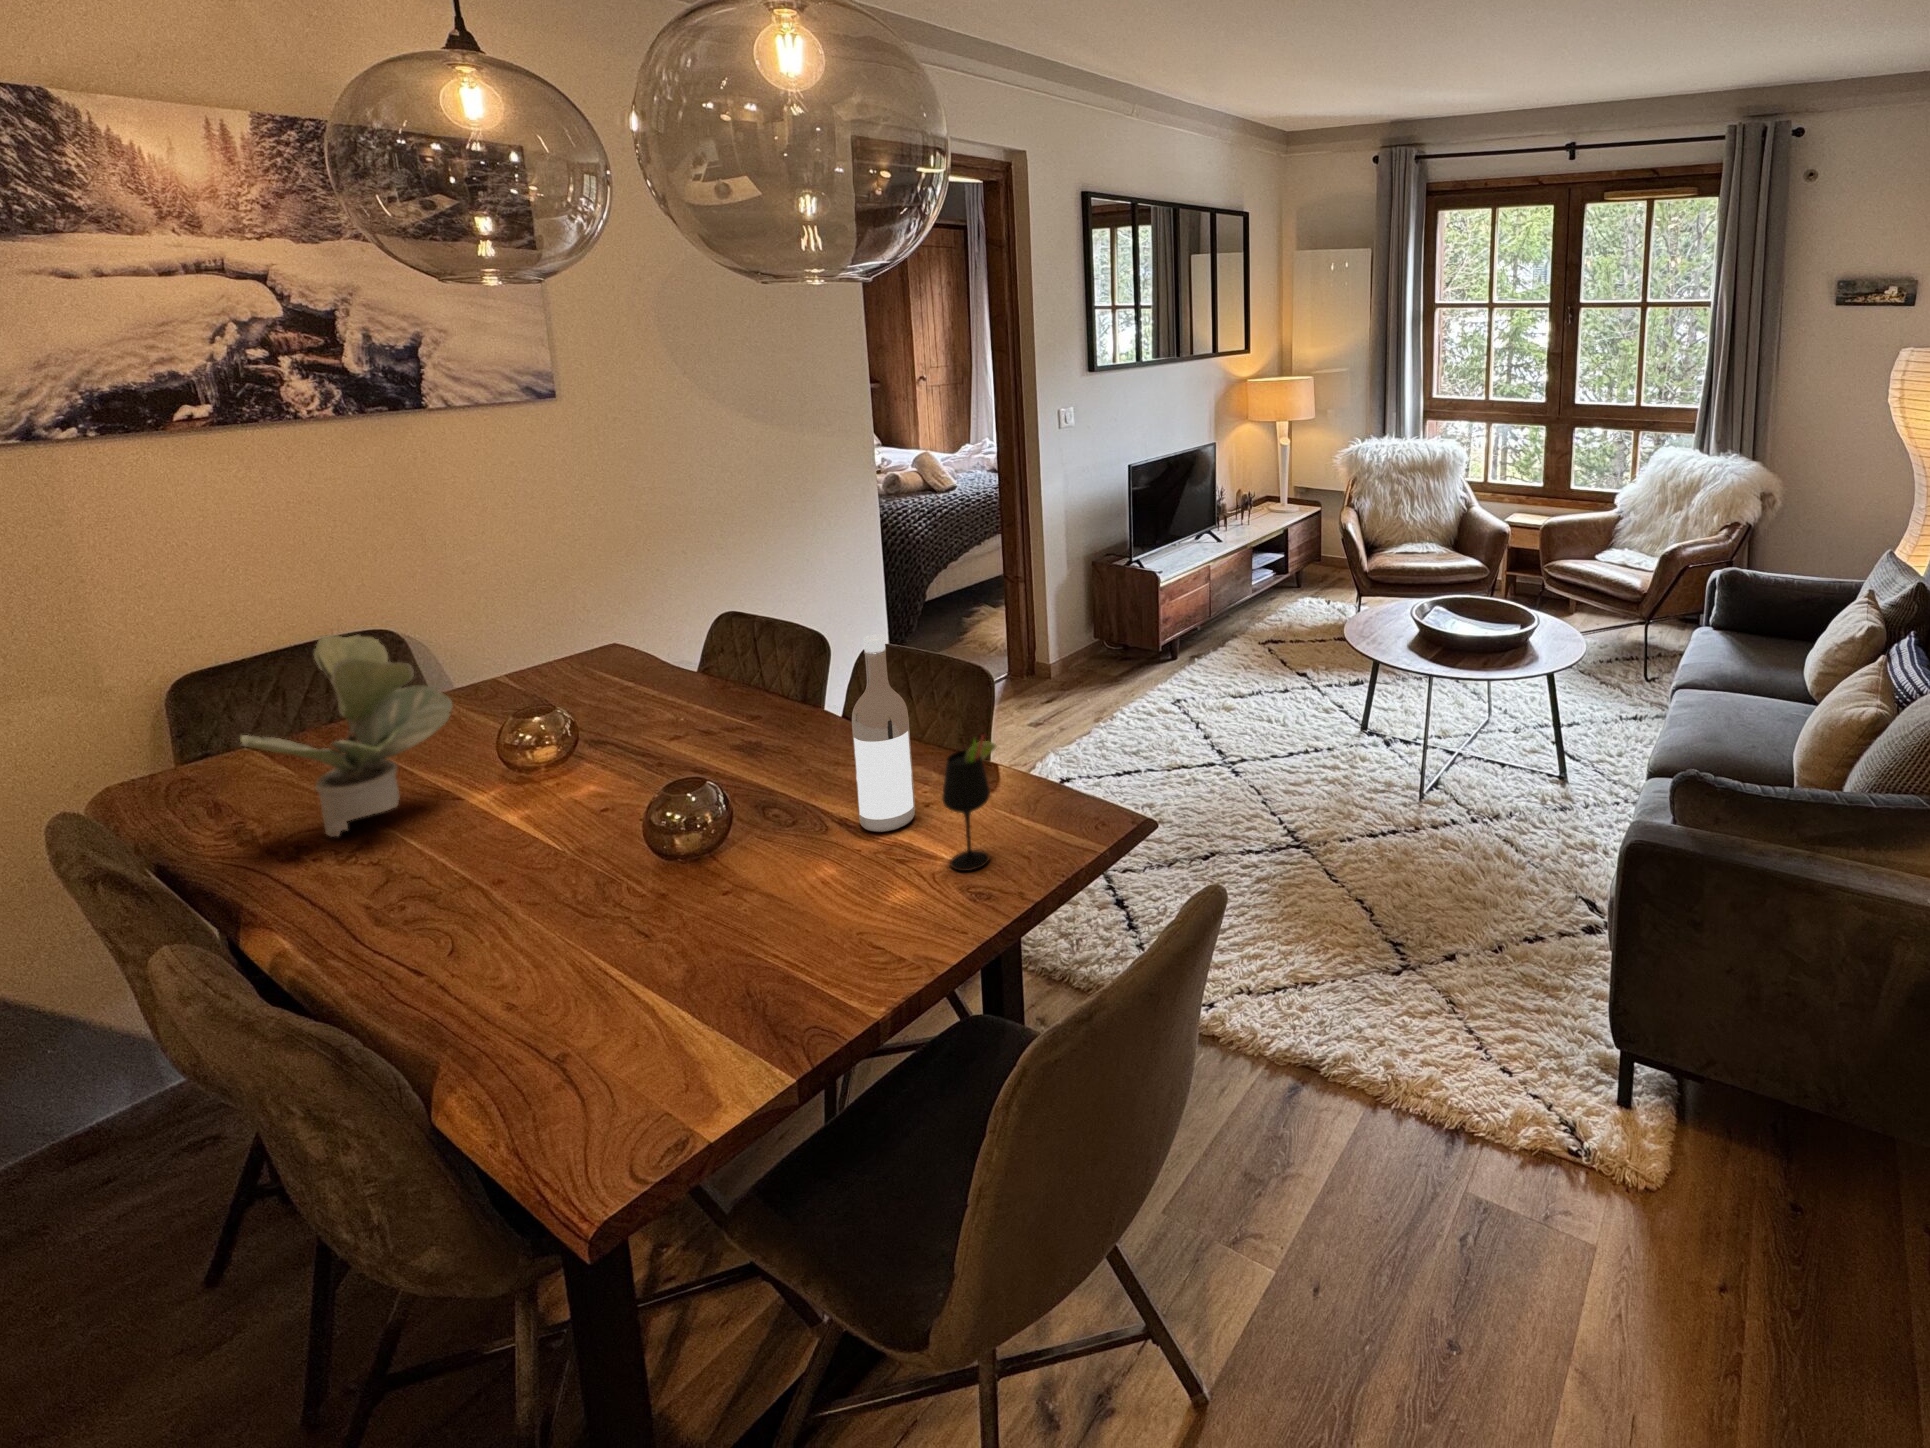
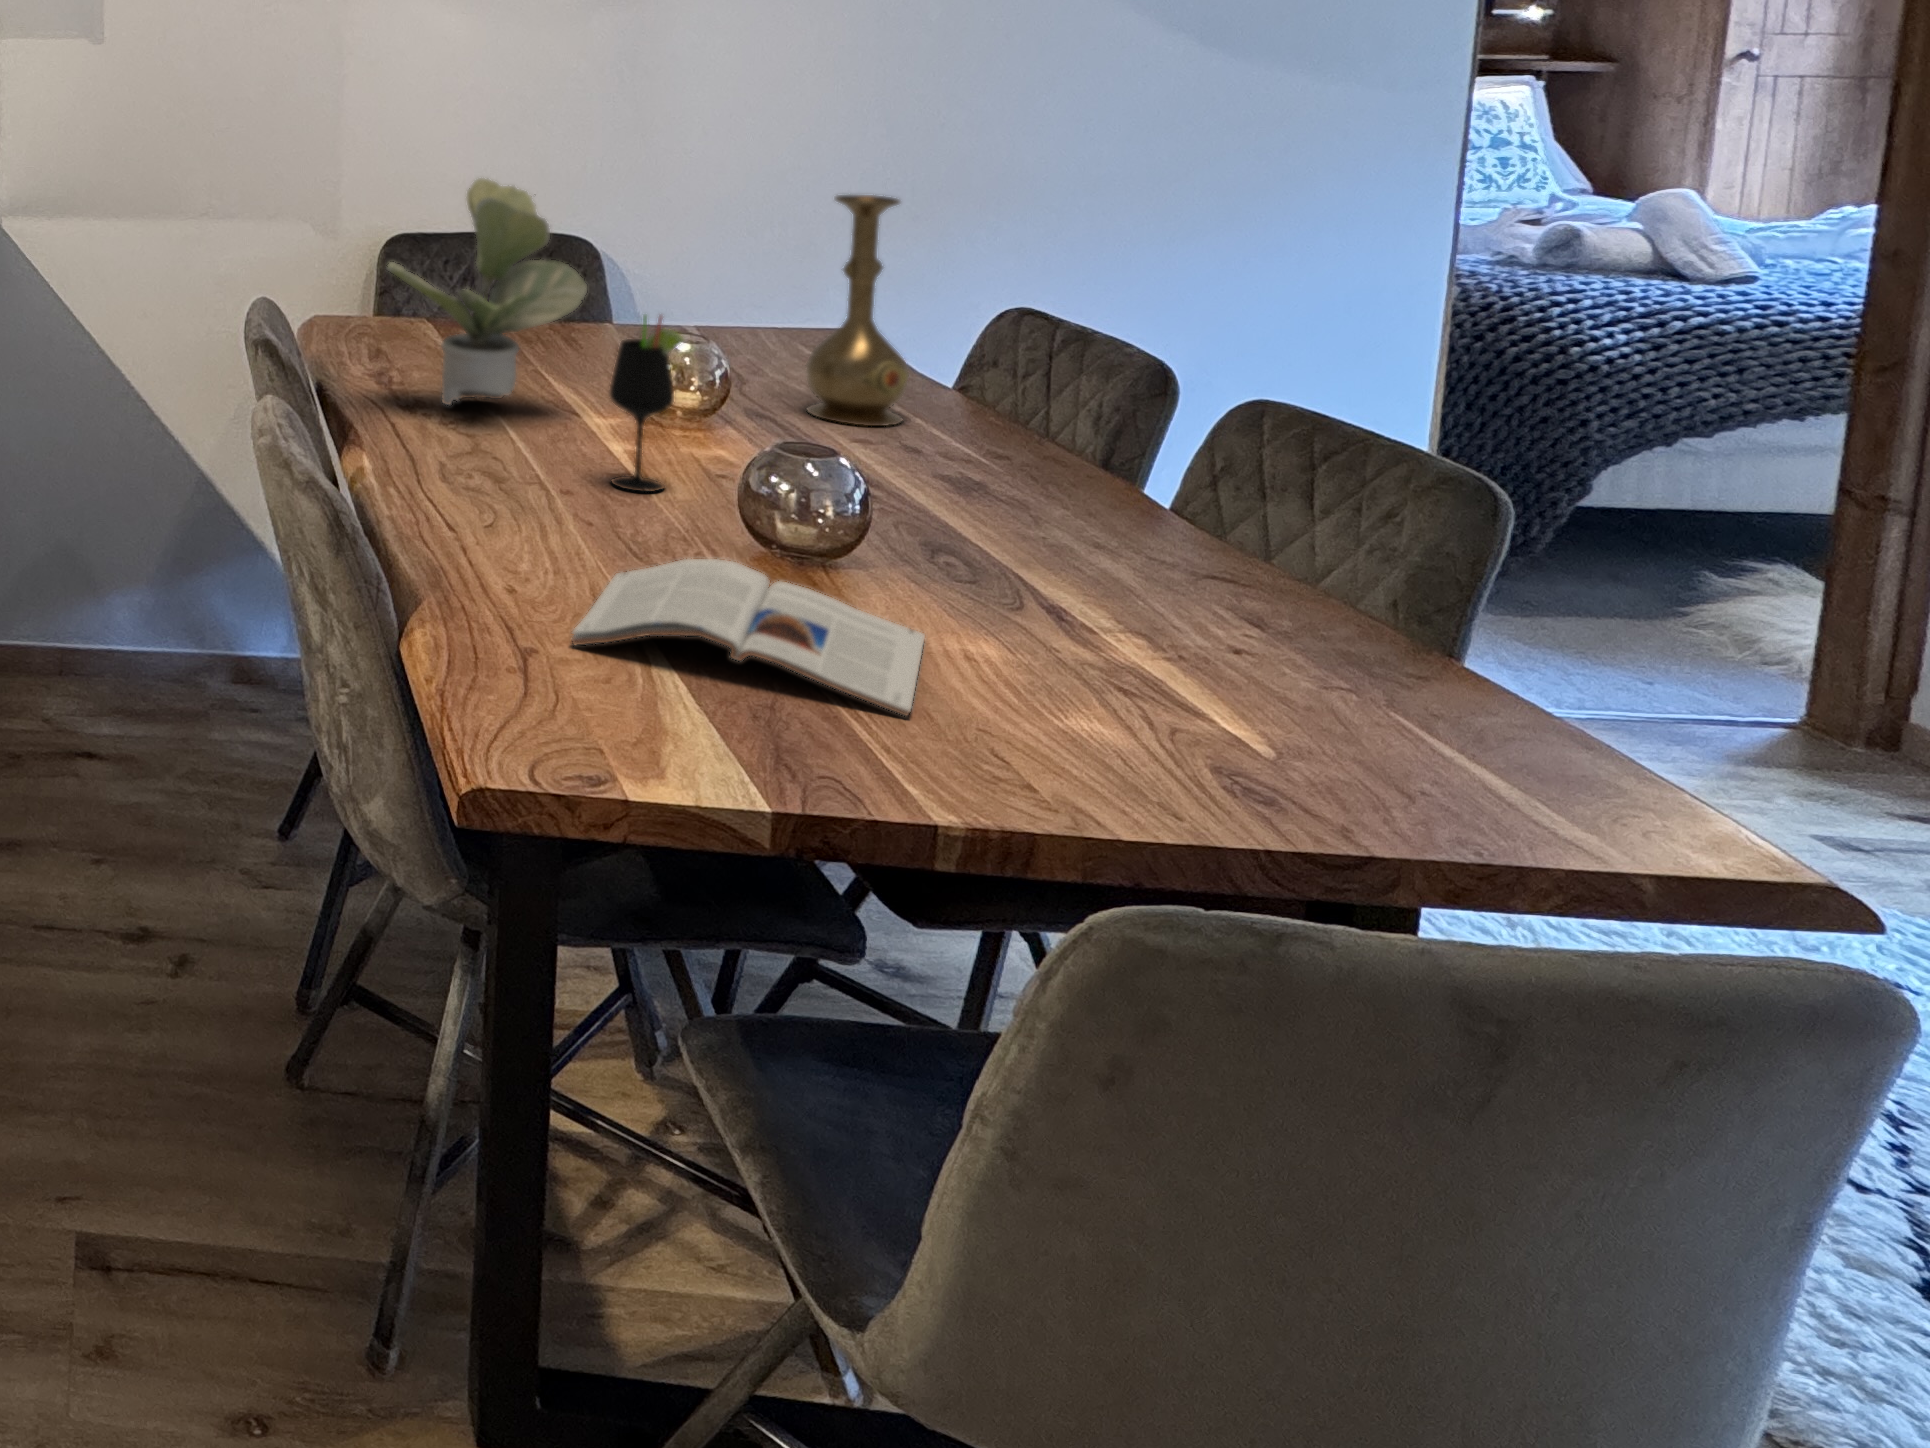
vase: none [619,574,689,729] -> present [806,195,909,426]
wine bottle: present [852,634,915,832] -> none [1078,288,1211,647]
wine glass: present [942,735,996,871] -> present [609,316,683,492]
magazine: none [588,883,828,1031] -> present [571,559,925,716]

